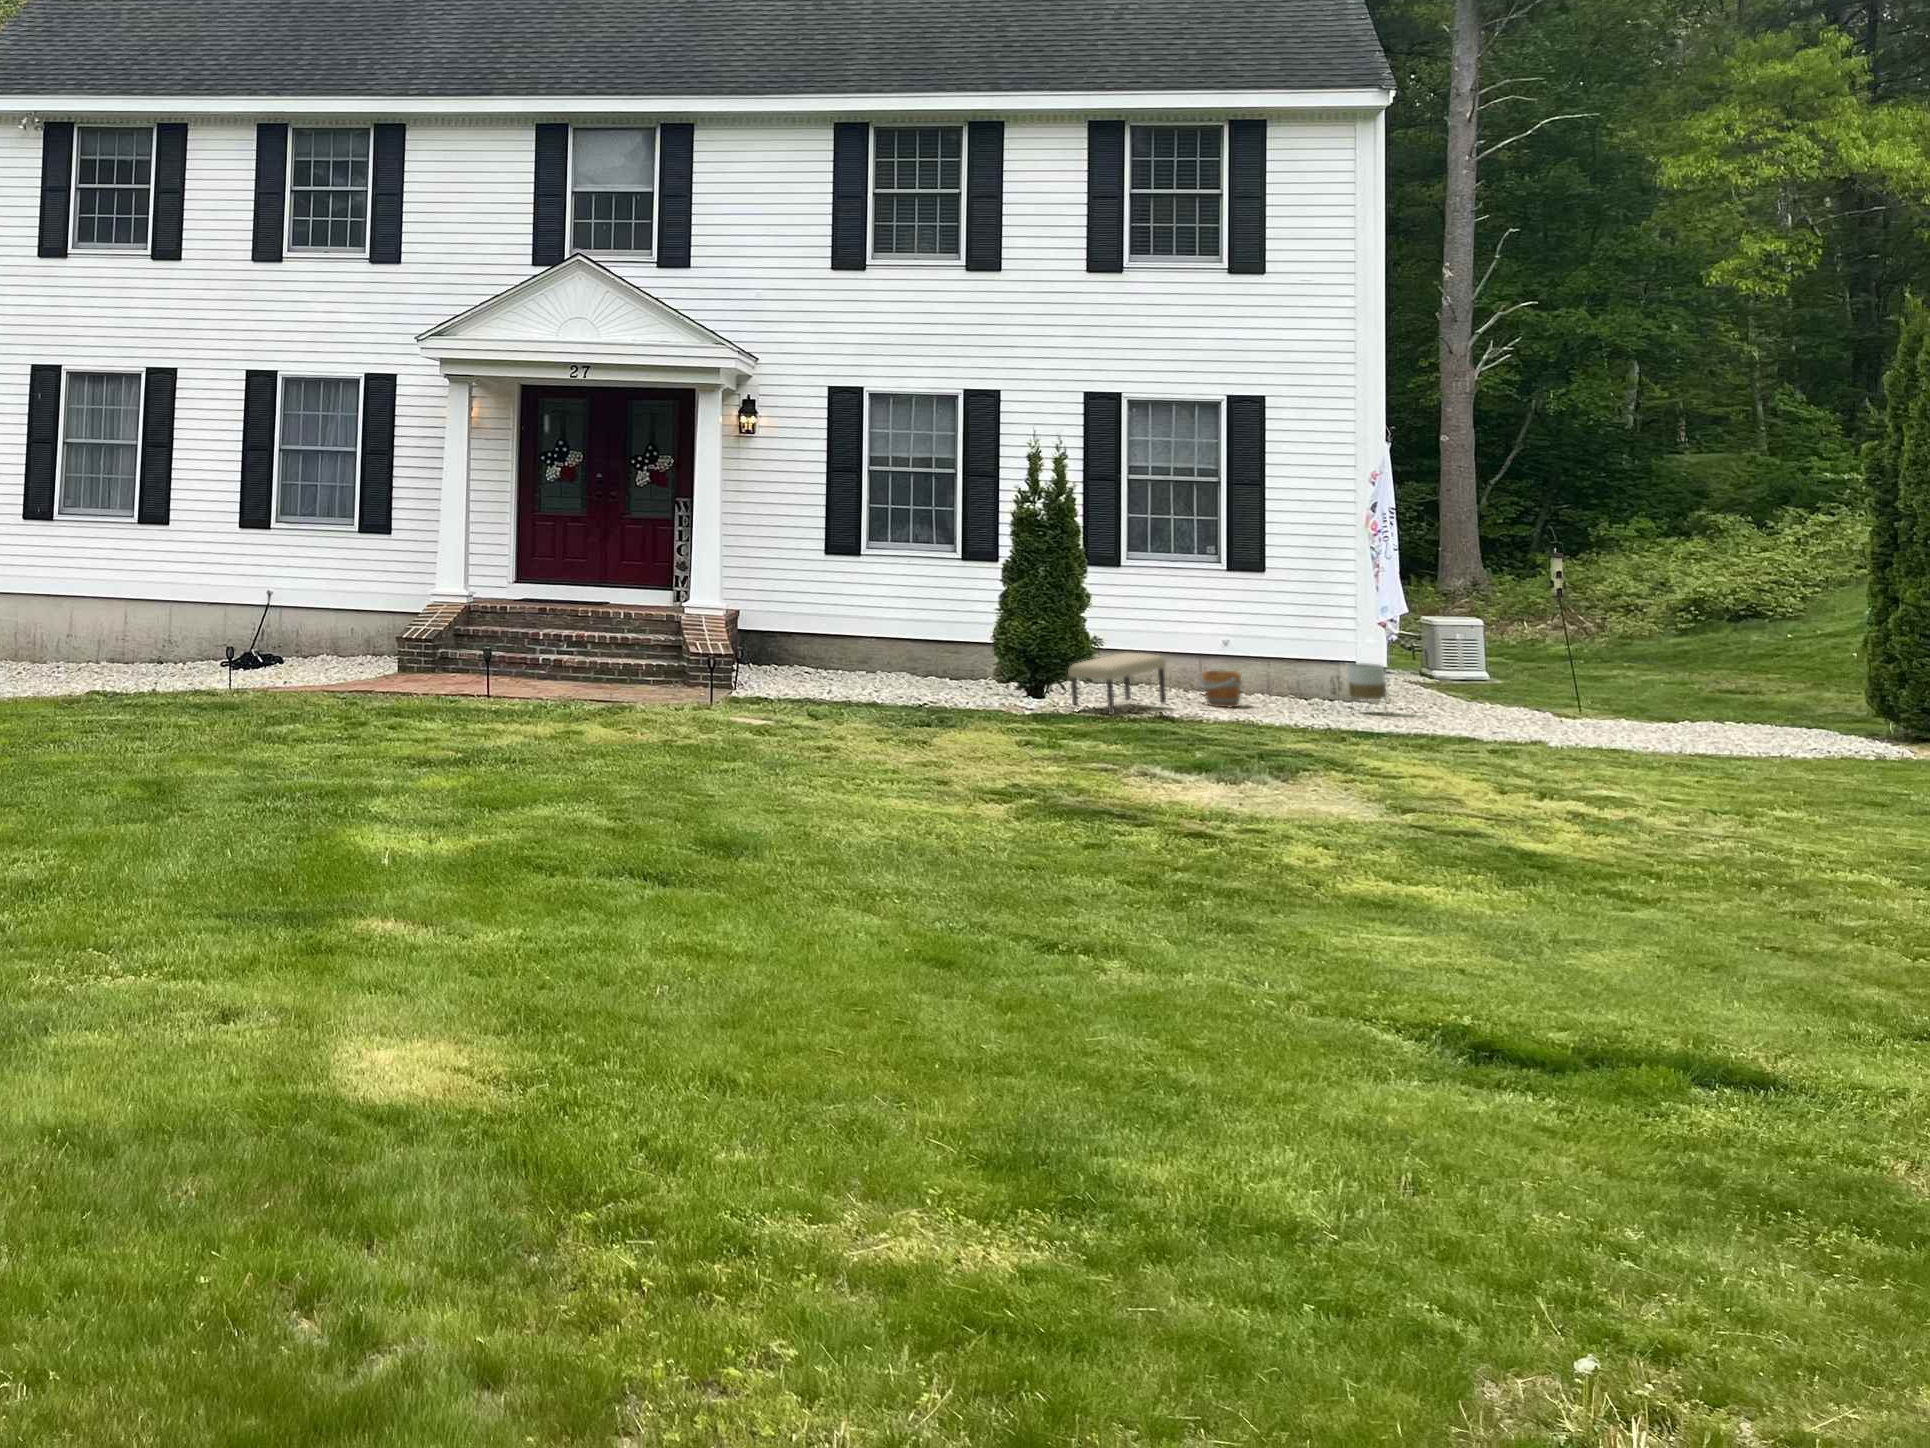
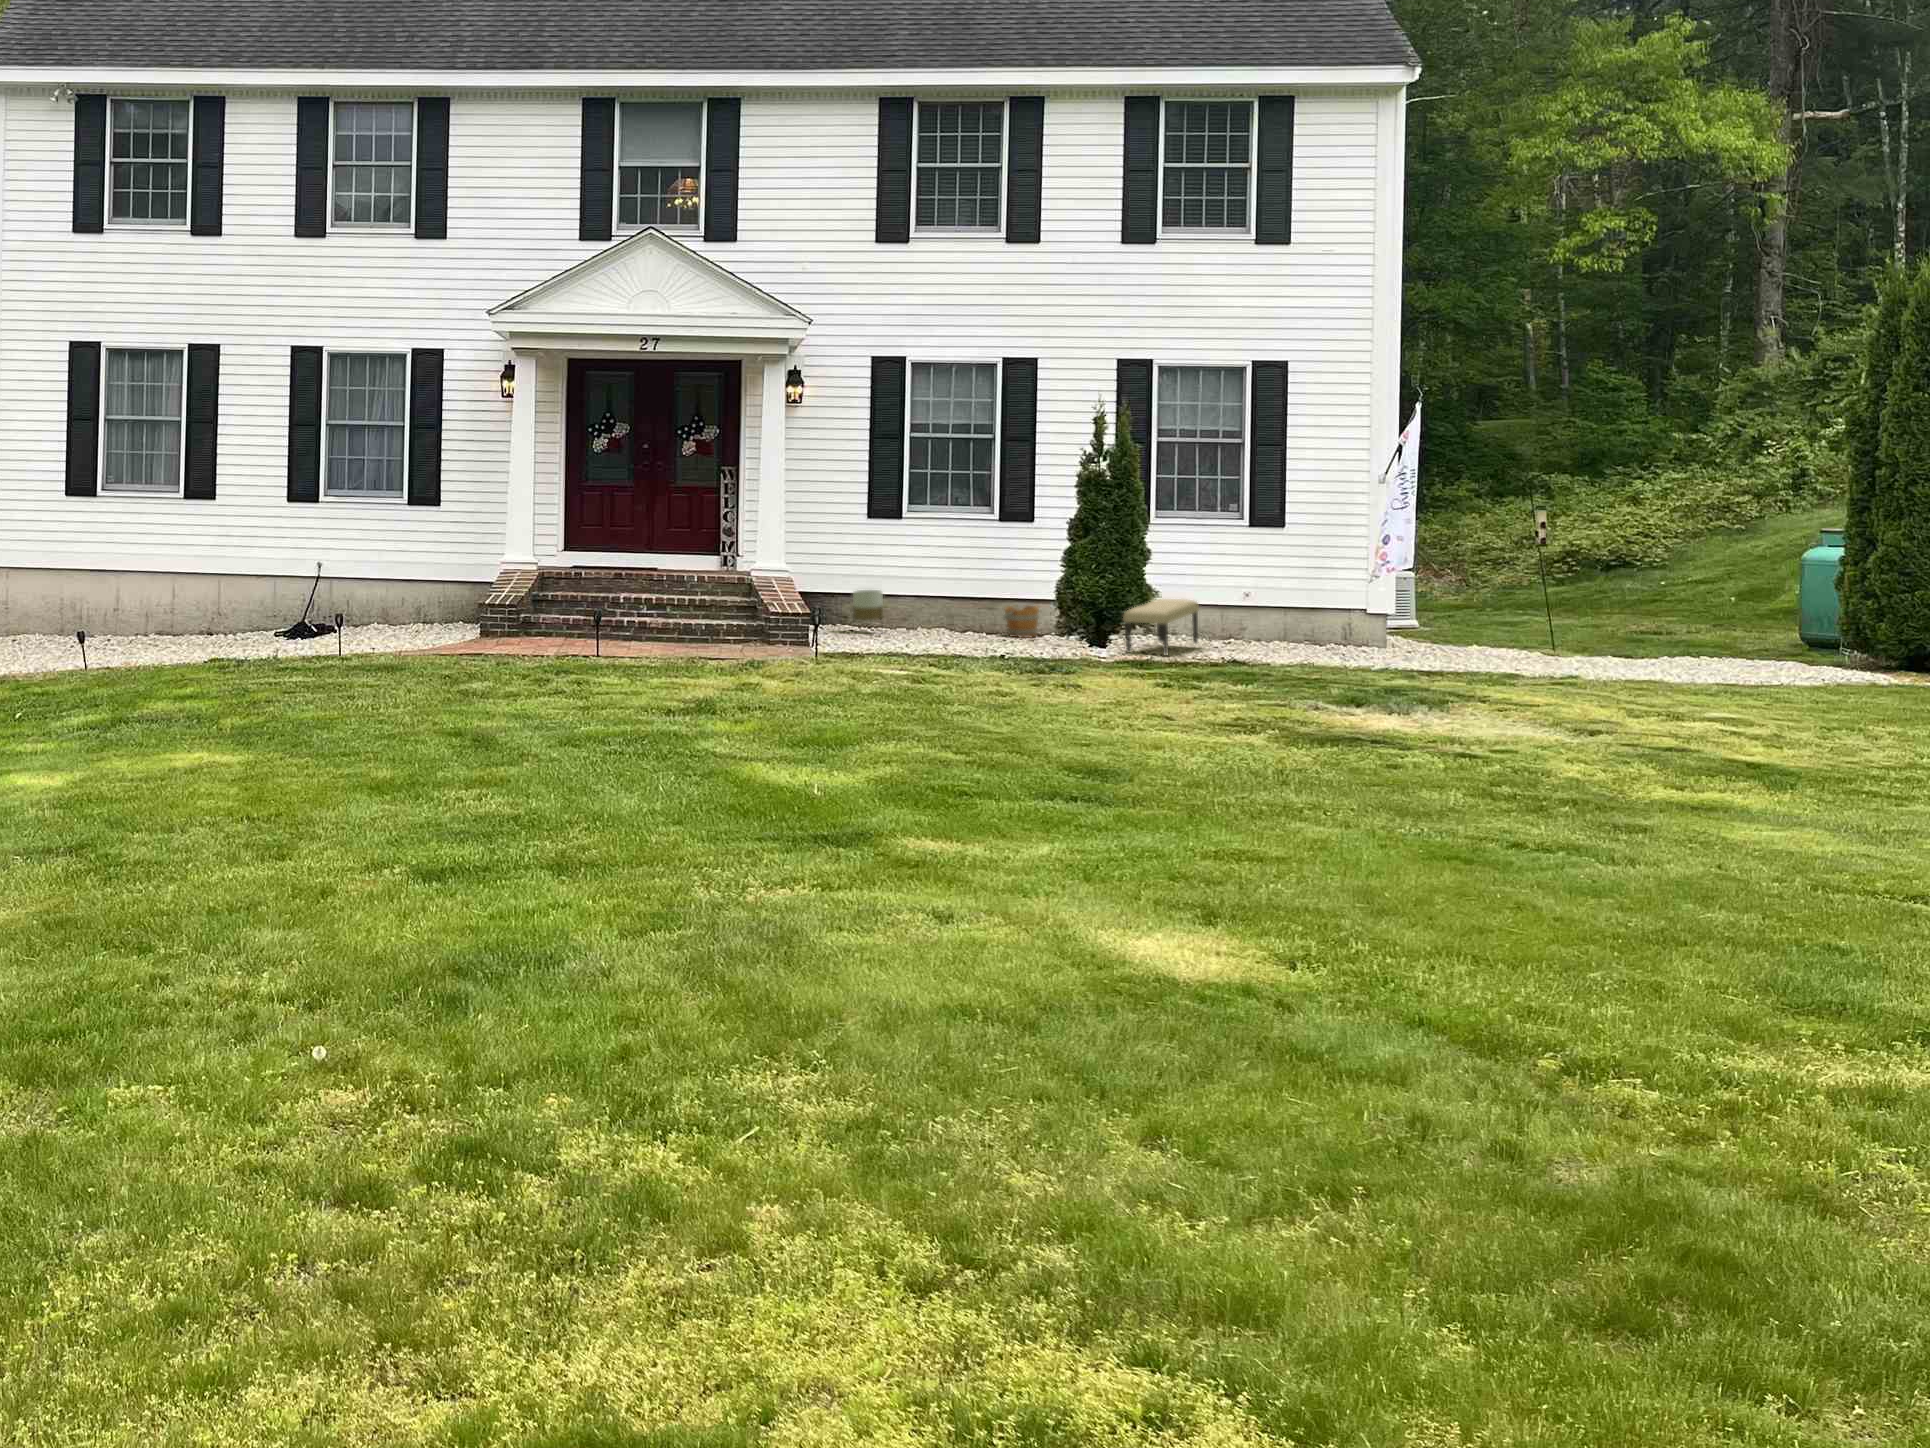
planter: present [1347,663,1386,705] -> present [853,590,883,620]
bucket: present [1199,671,1242,708] -> present [1003,605,1039,638]

